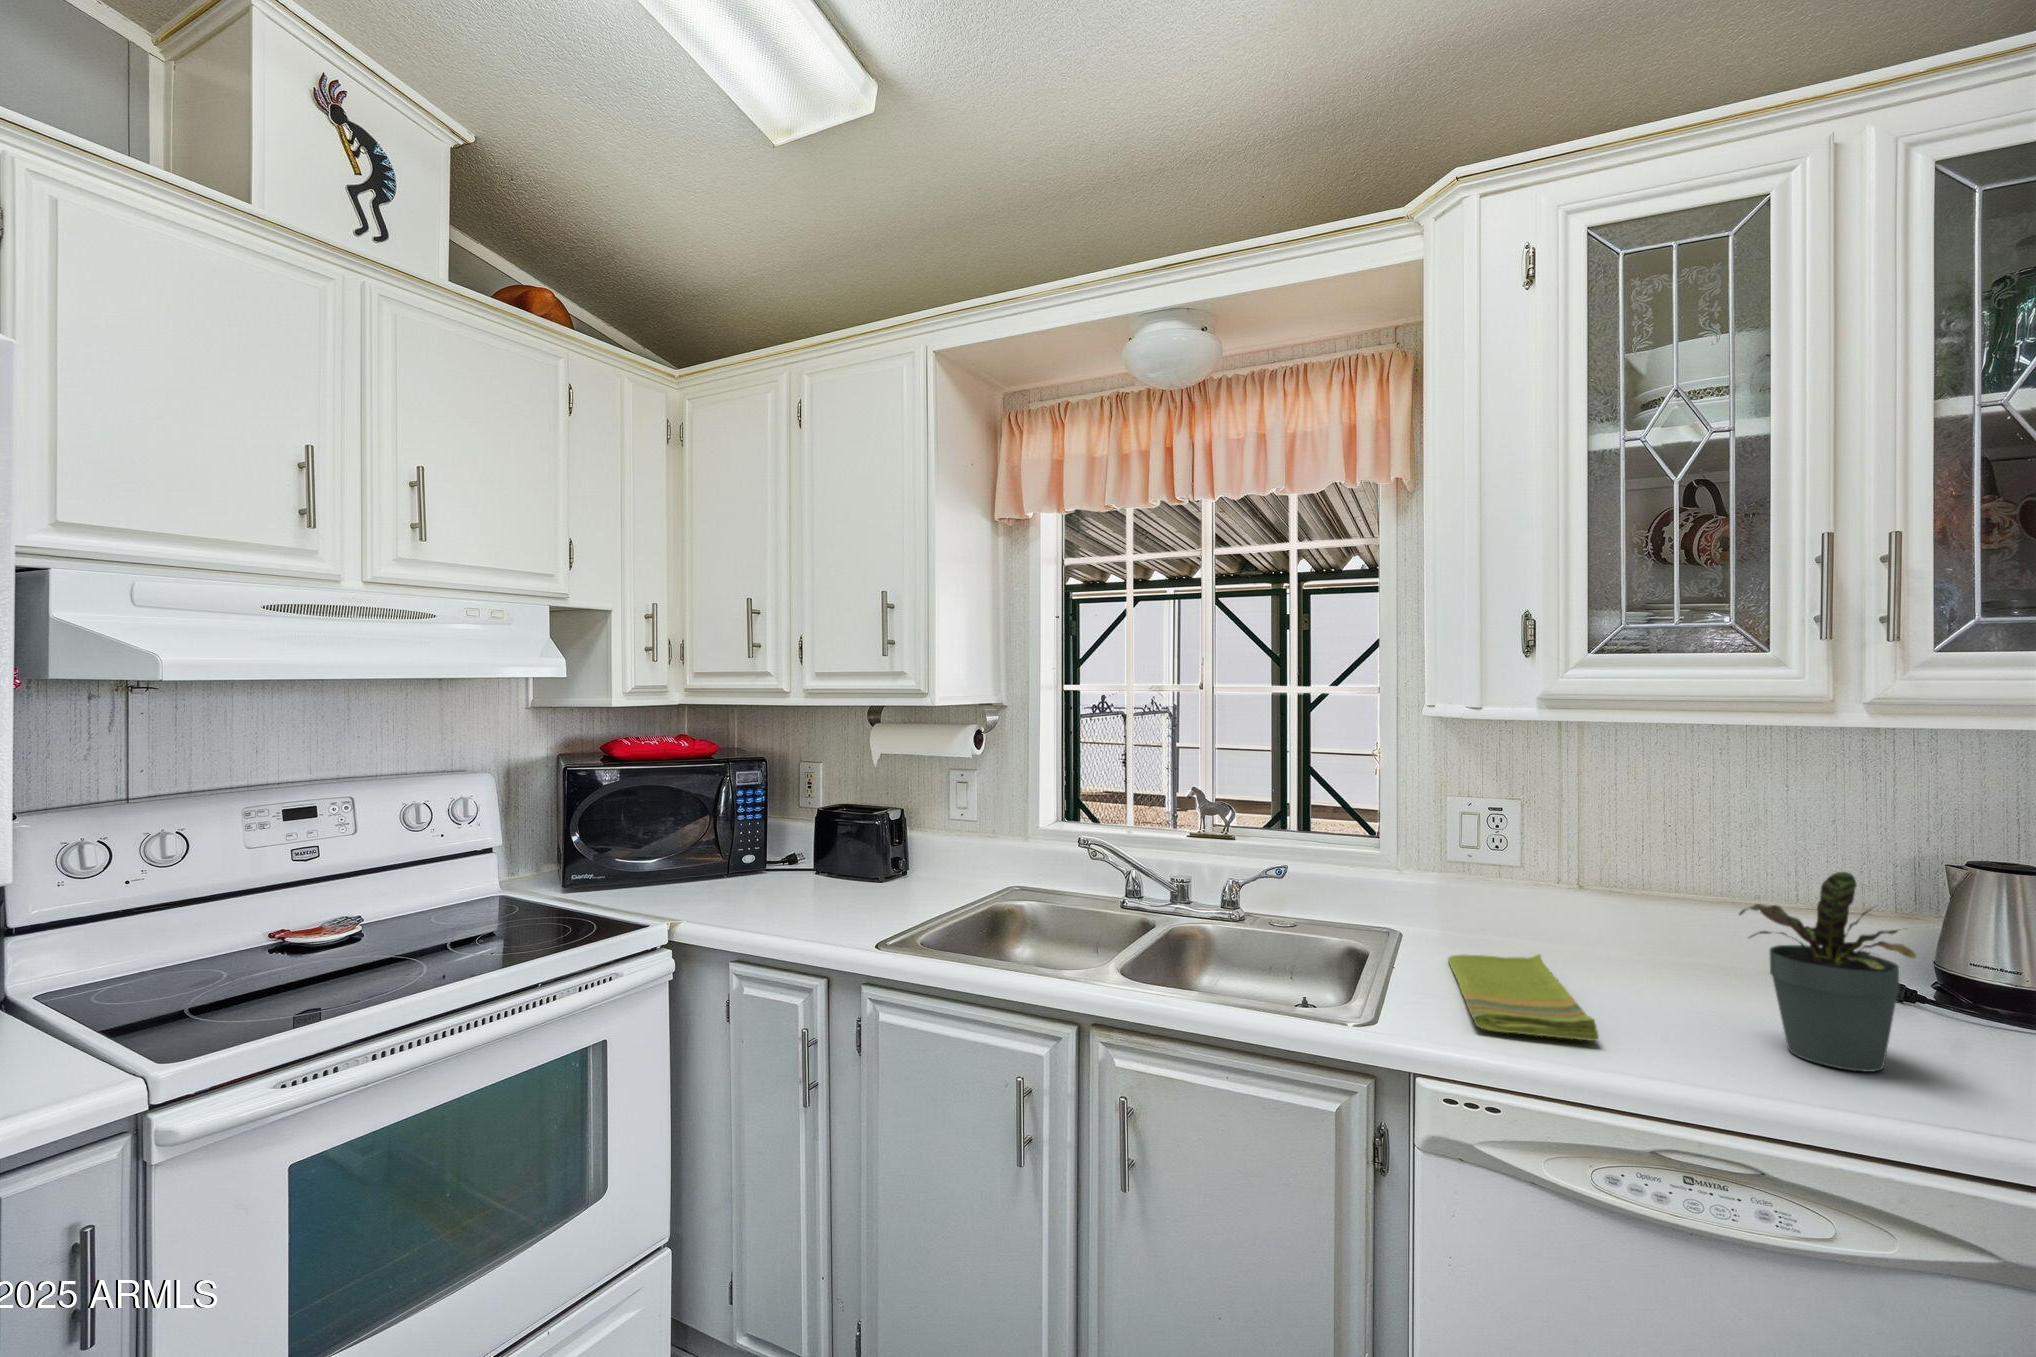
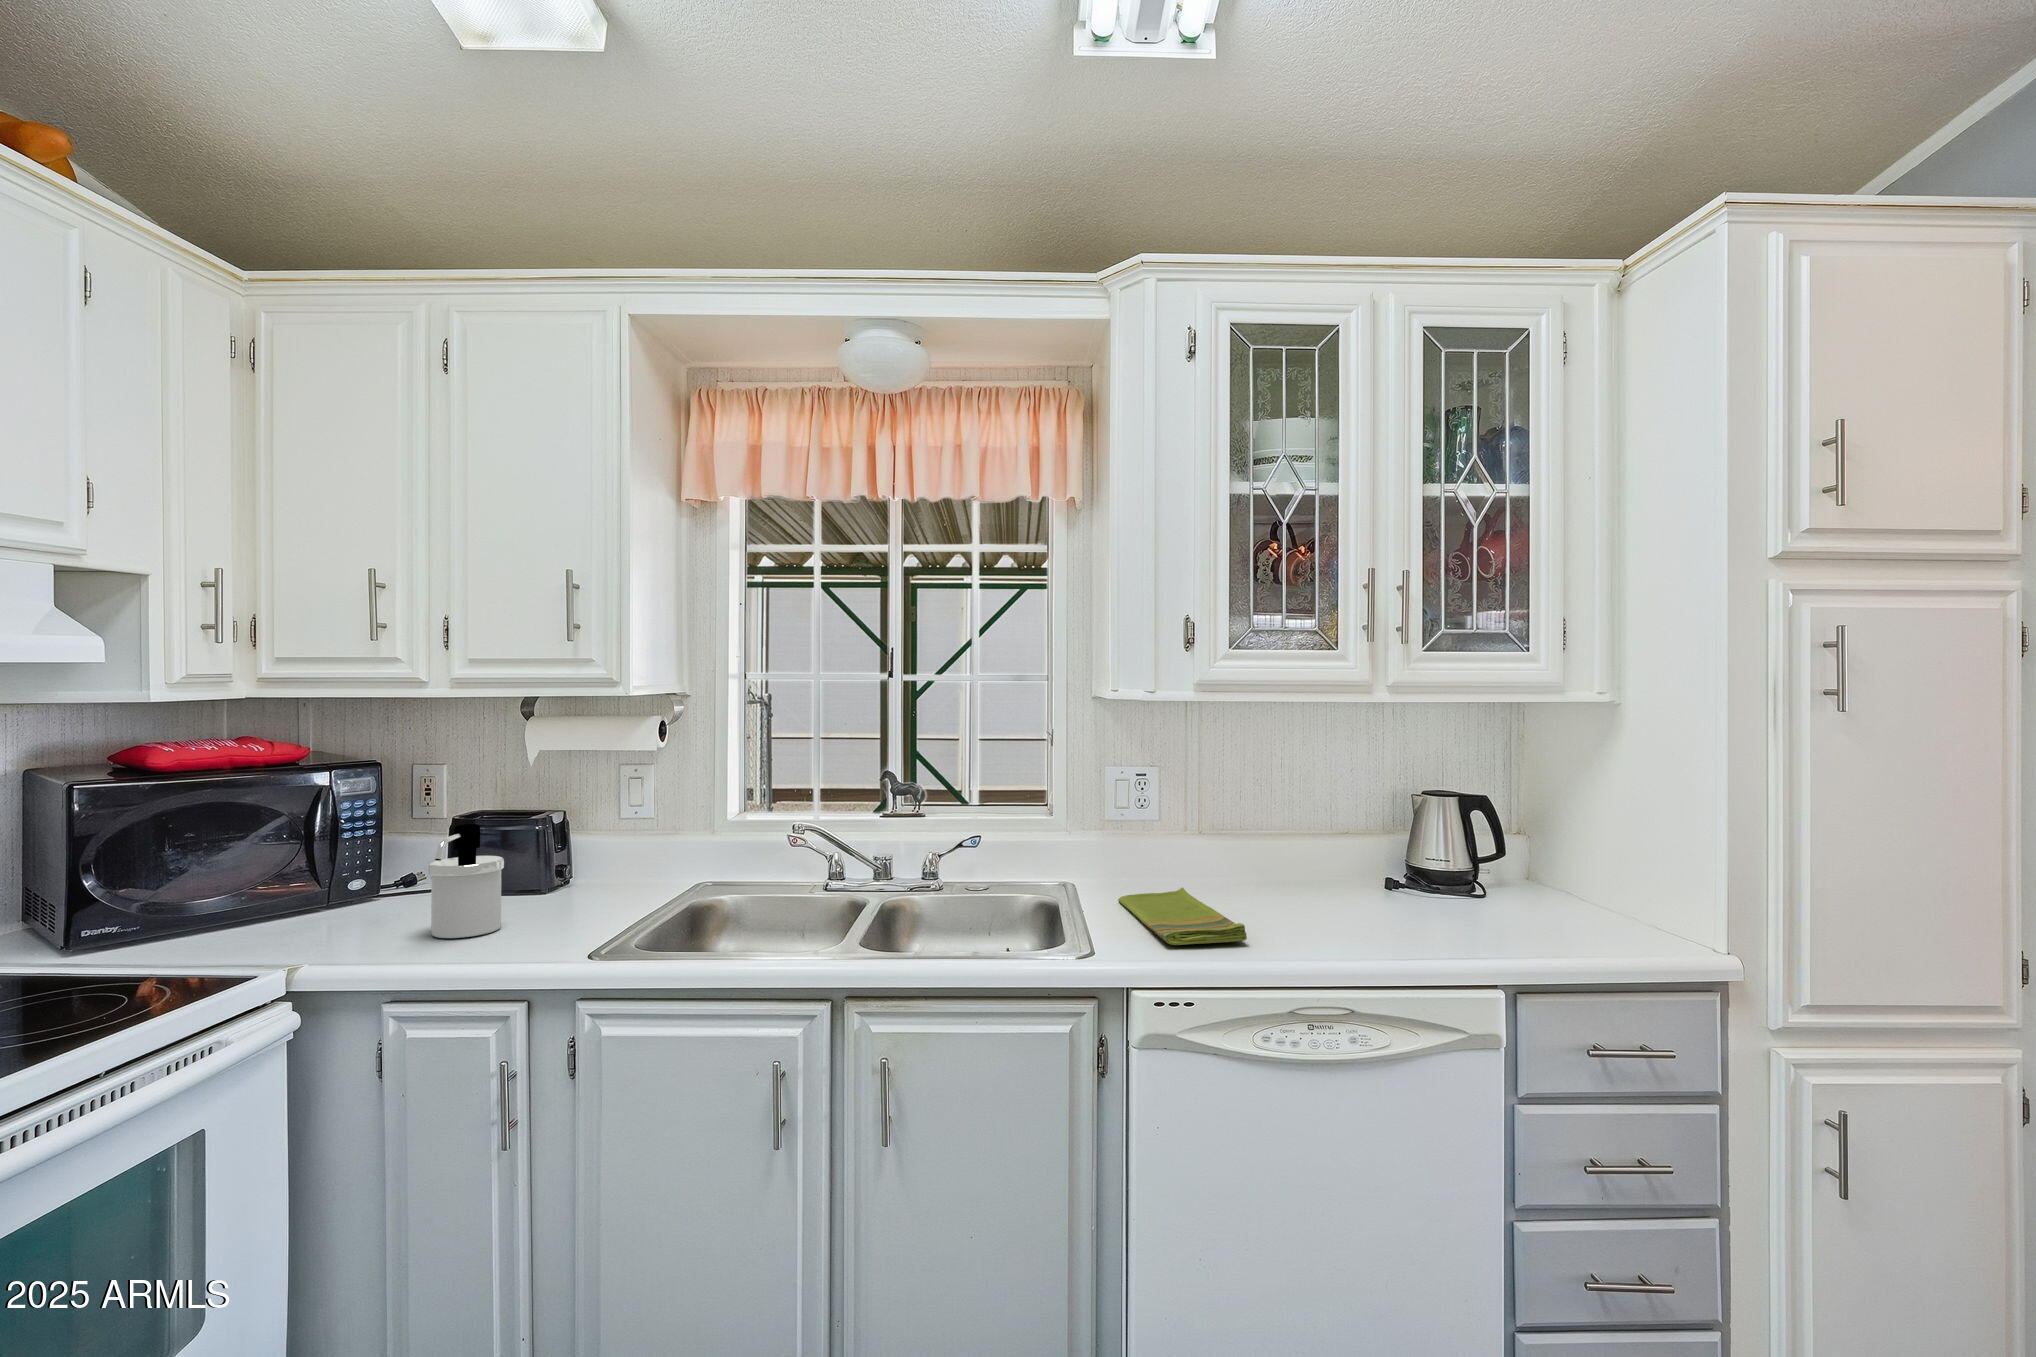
soap dispenser: none [770,816,834,915] -> present [429,824,504,938]
potted plant: present [1739,872,1916,1072] -> none [1320,801,1422,936]

